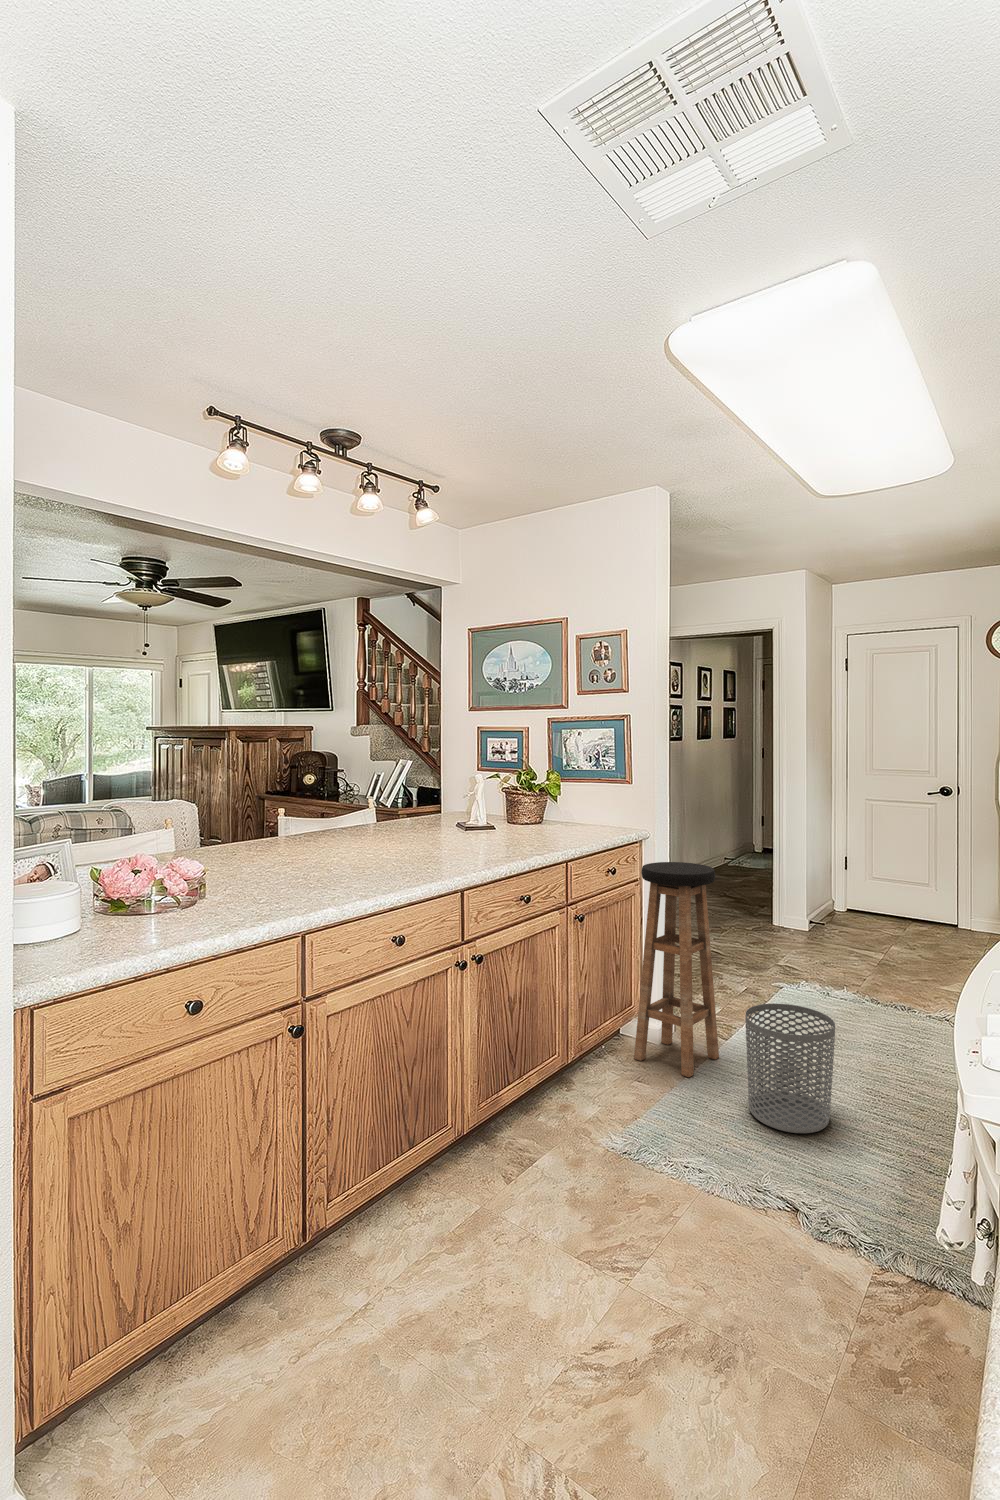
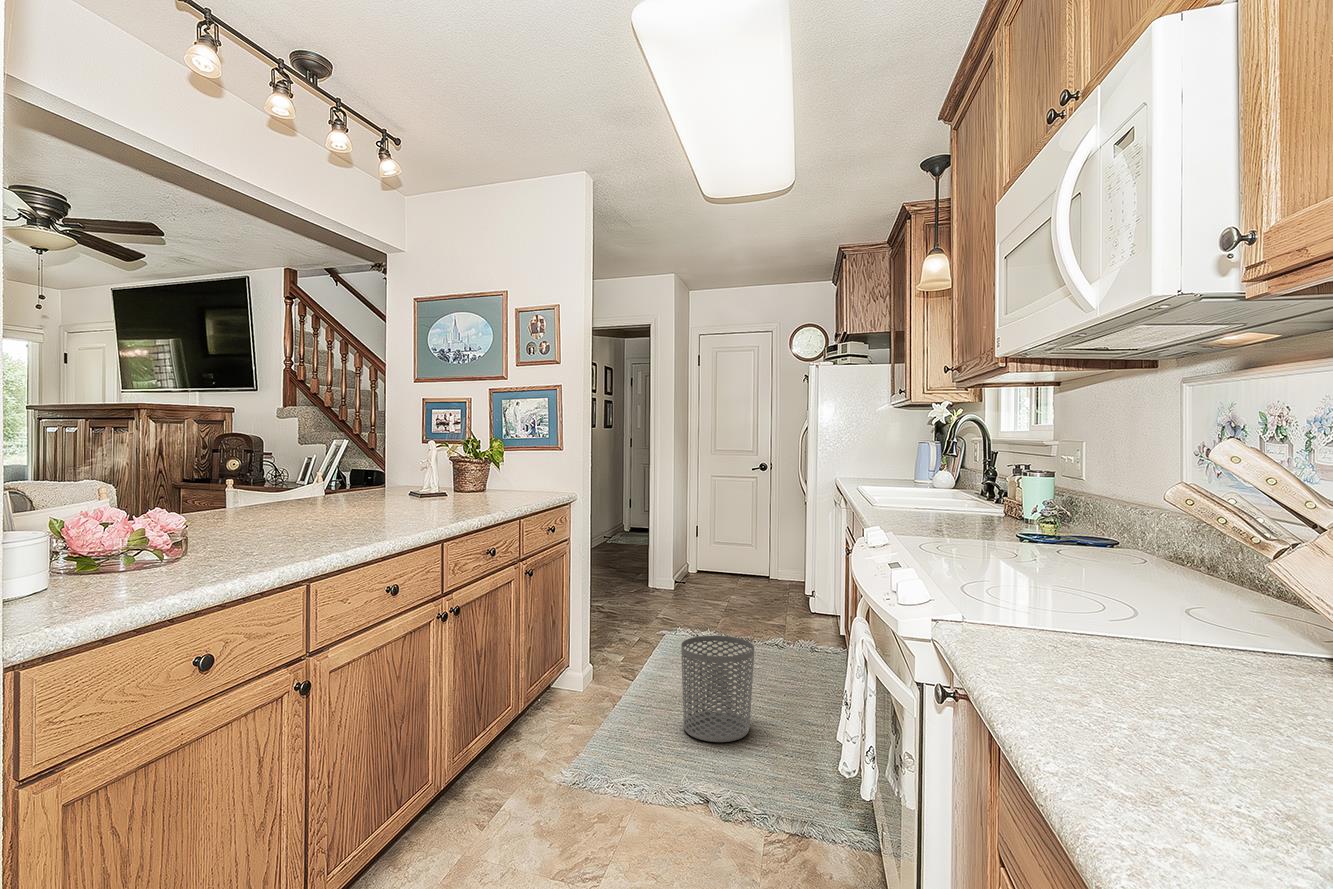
bar stool: present [634,862,719,1077] -> none [572,520,646,714]

